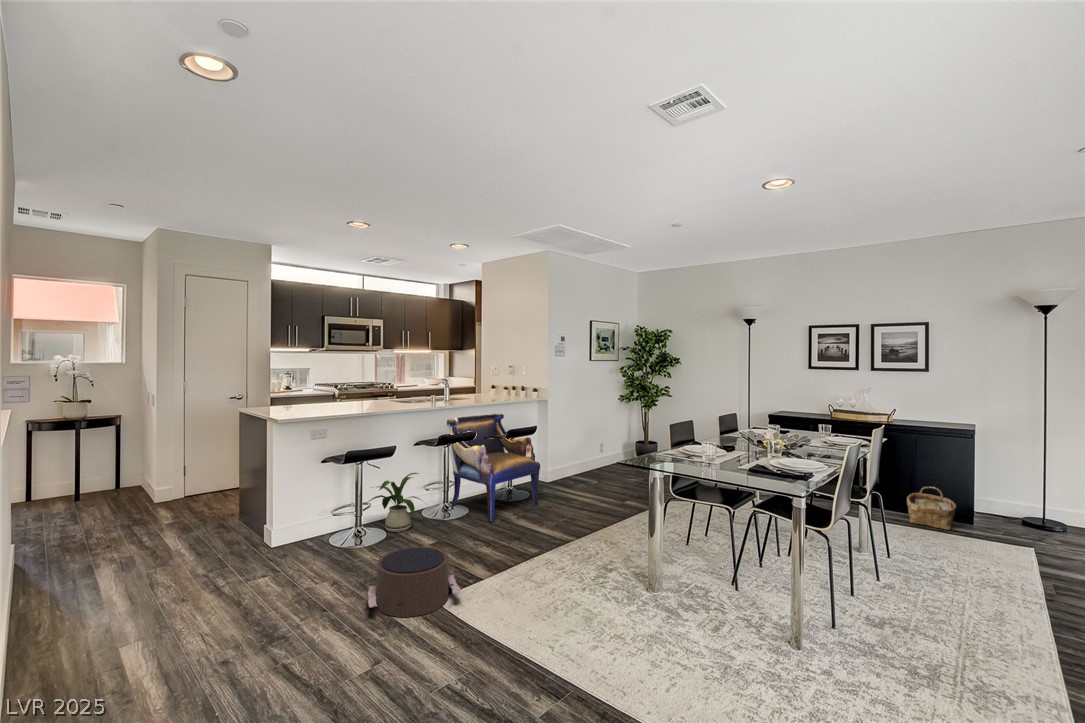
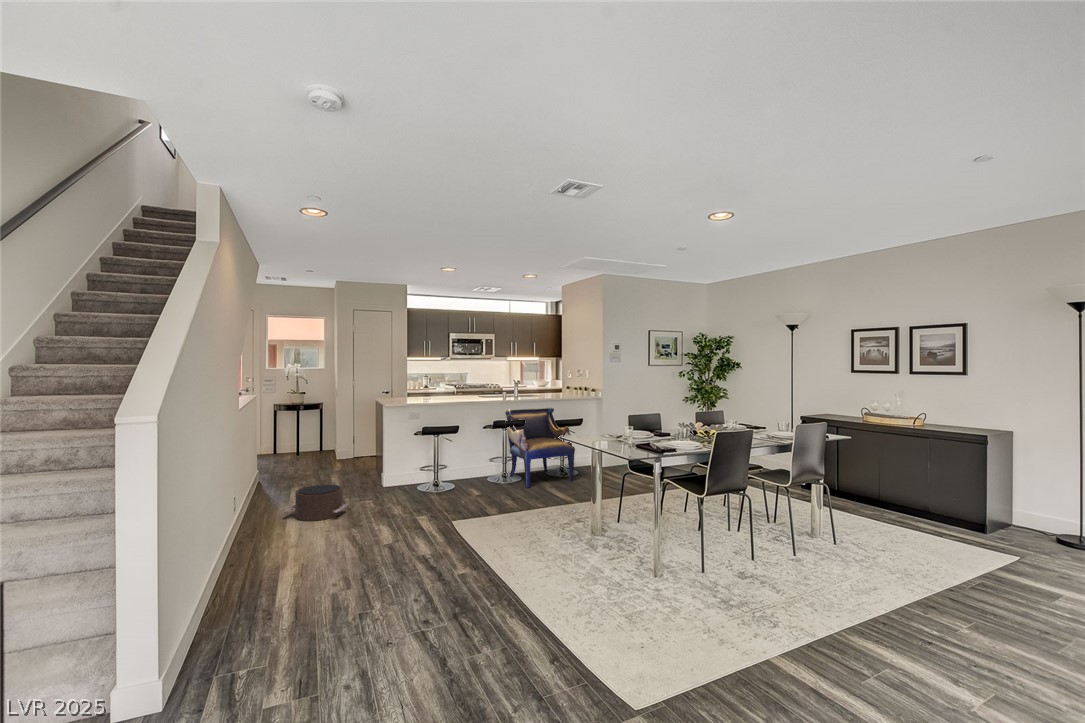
house plant: present [365,473,421,532] -> none [440,446,483,487]
woven basket: present [907,487,956,530] -> none [908,492,961,533]
pouf: present [368,547,461,617] -> present [285,485,348,521]

